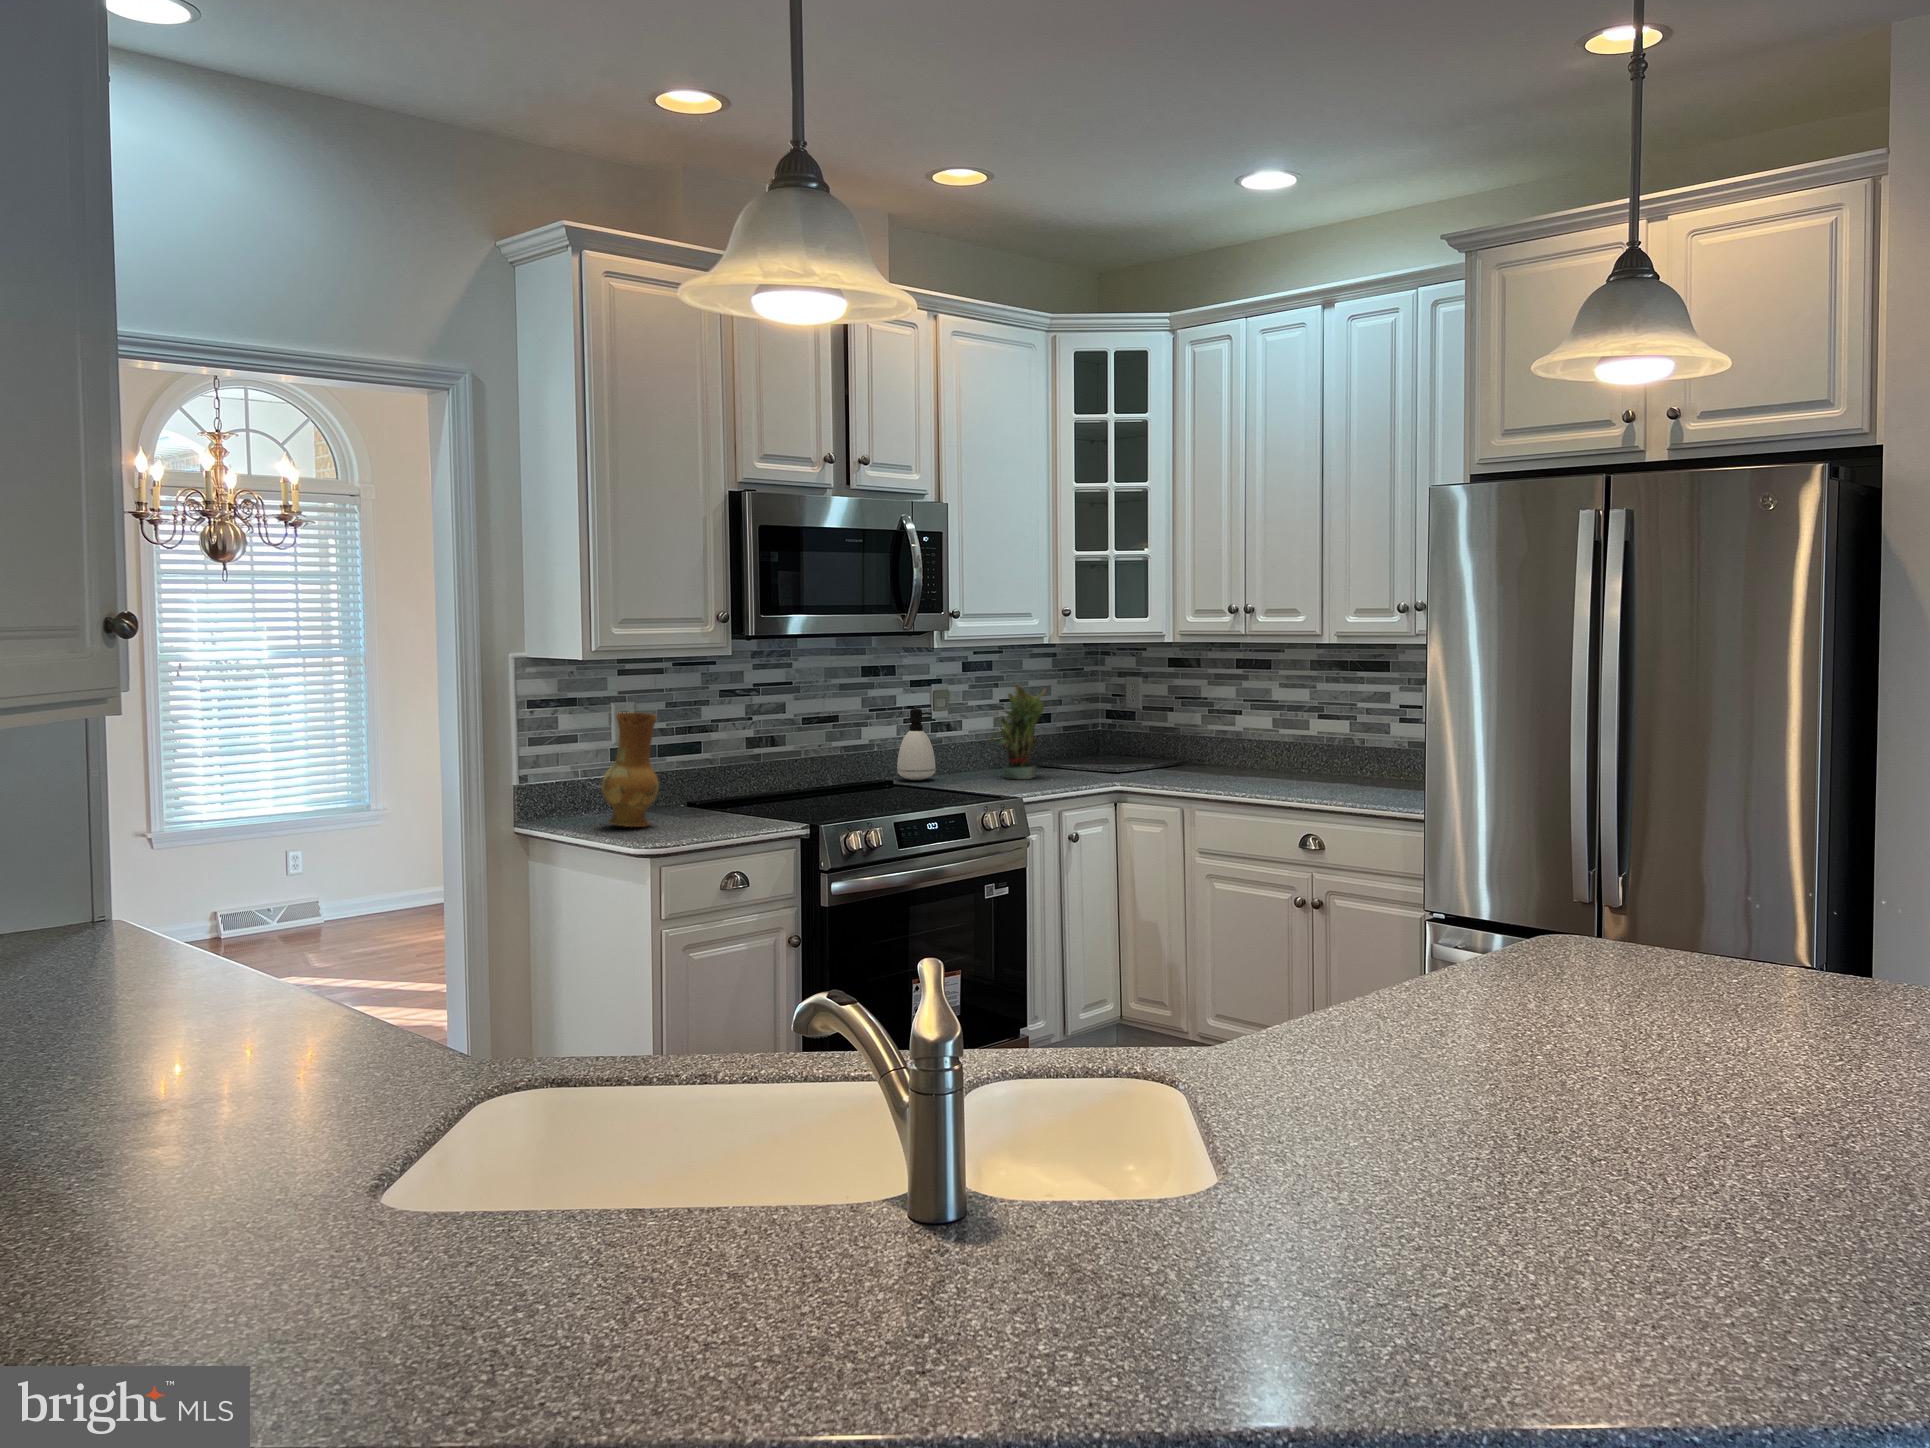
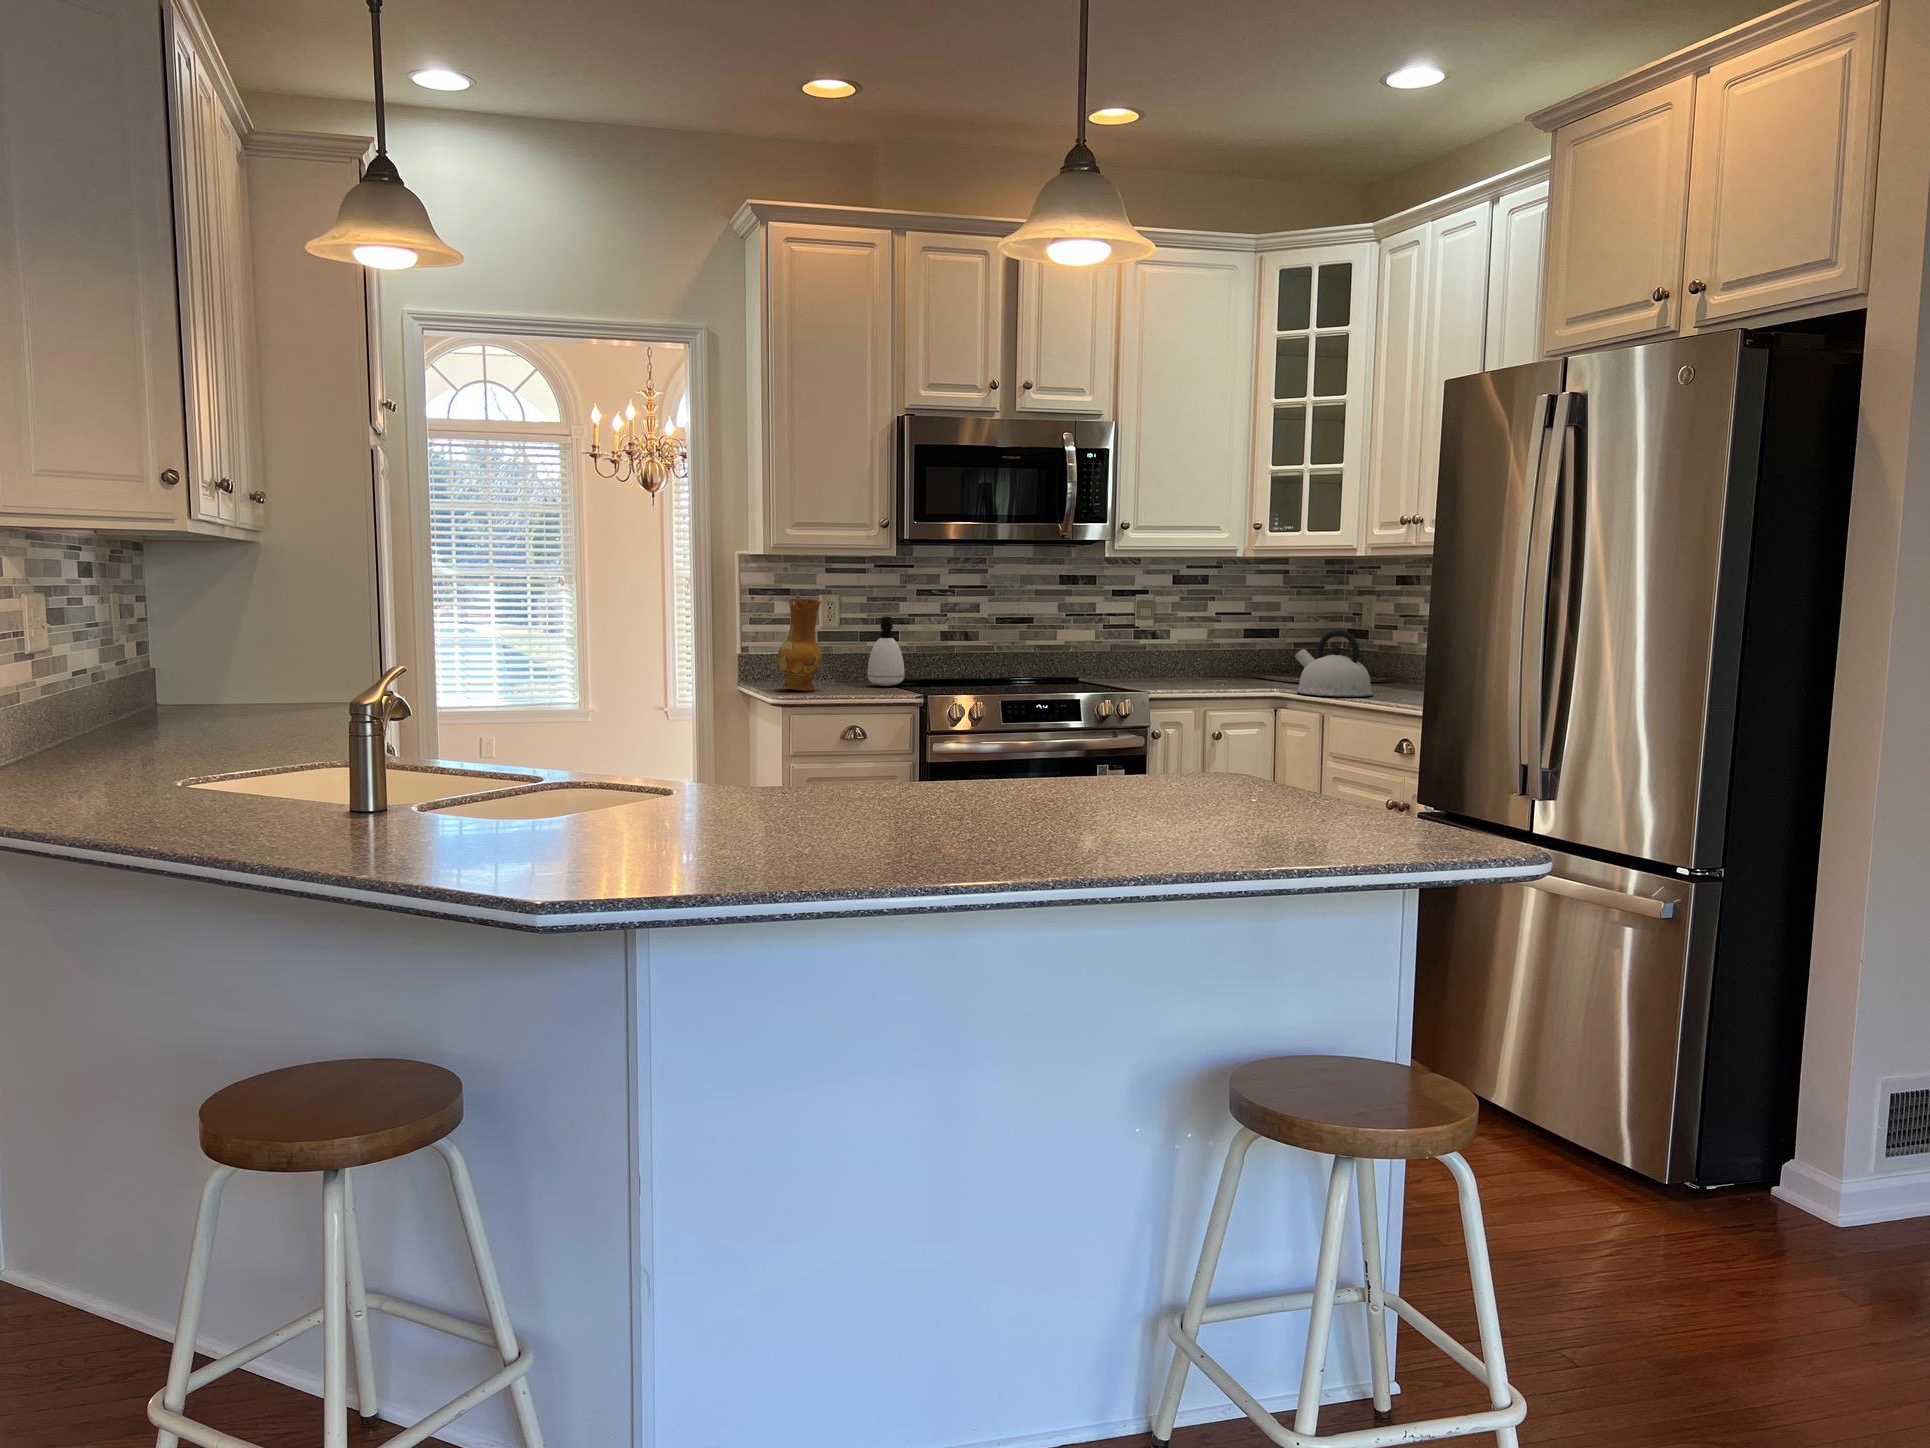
potted plant: present [990,684,1047,779] -> none [1169,593,1227,684]
soap dispenser: present [897,709,935,780] -> present [867,616,904,686]
kettle: none [1132,717,1214,786] -> present [1295,630,1373,696]

